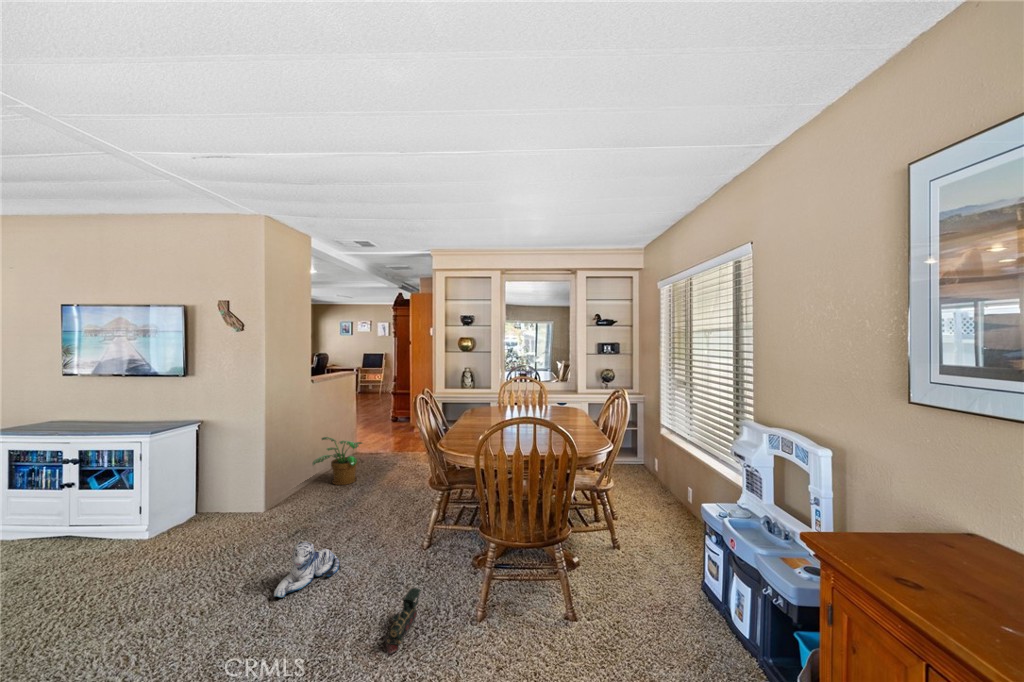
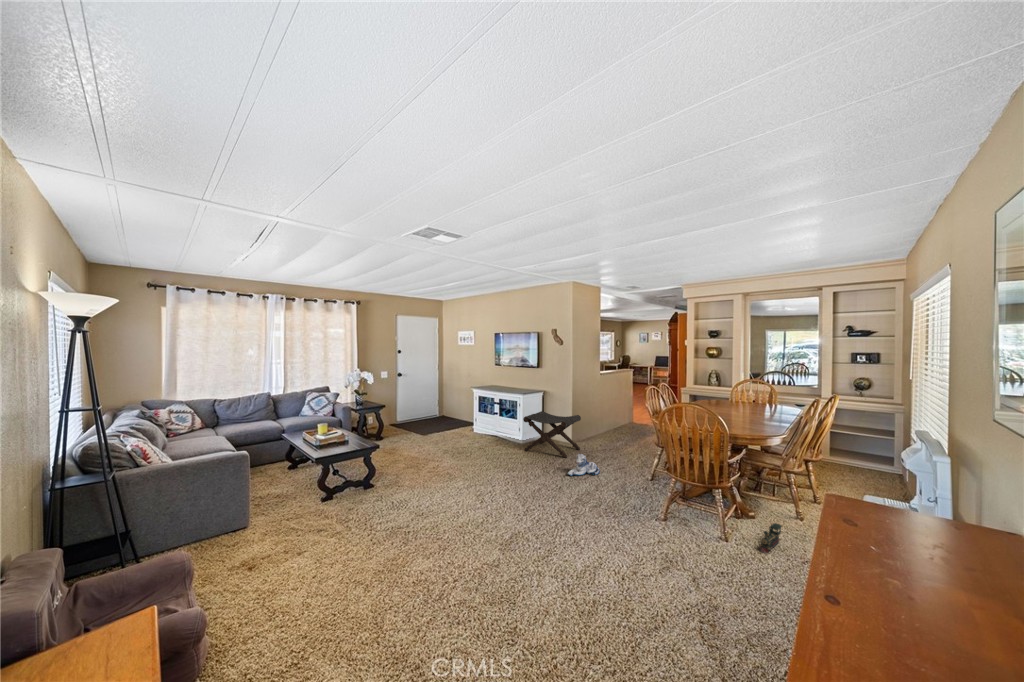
potted plant: present [313,437,362,485] -> none [598,410,629,441]
footstool: none [147,458,287,560] -> present [523,411,581,458]
toy train: present [386,588,420,653] -> present [759,523,782,552]

